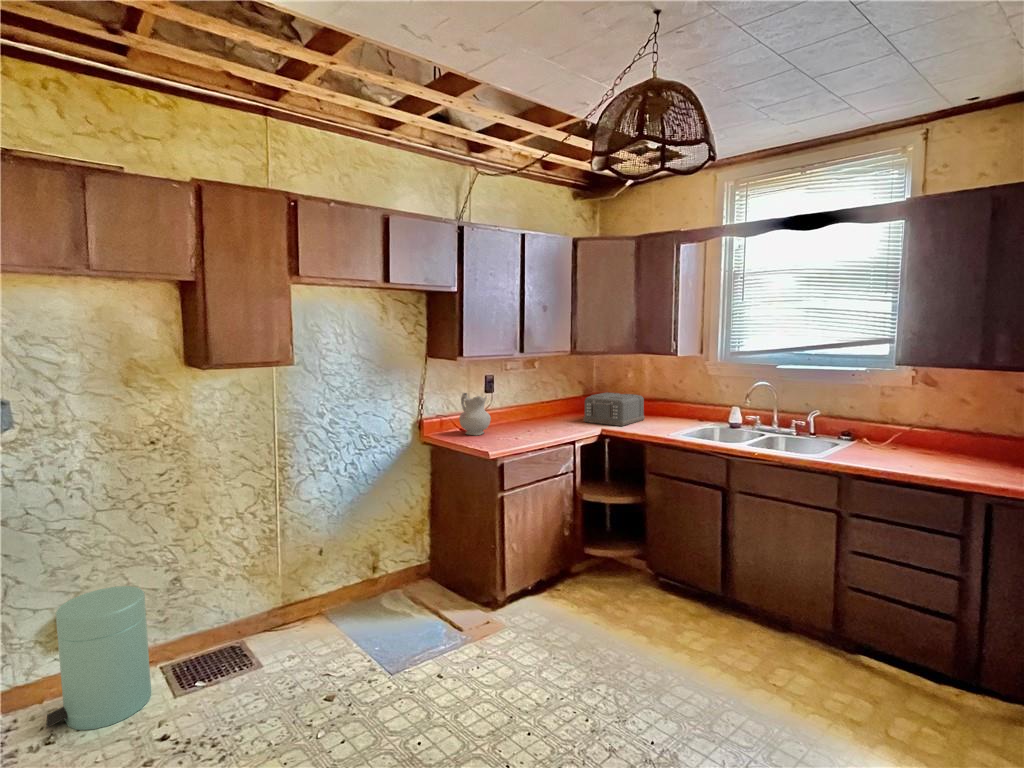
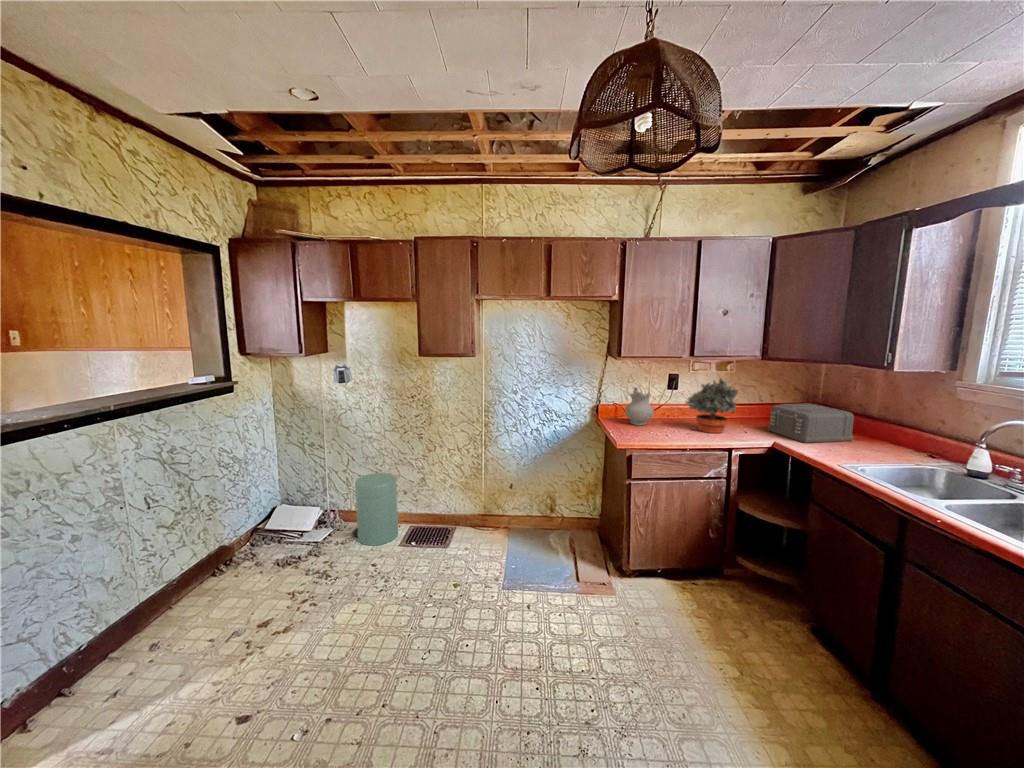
potted plant: none [522,374,567,431] -> present [686,378,738,433]

